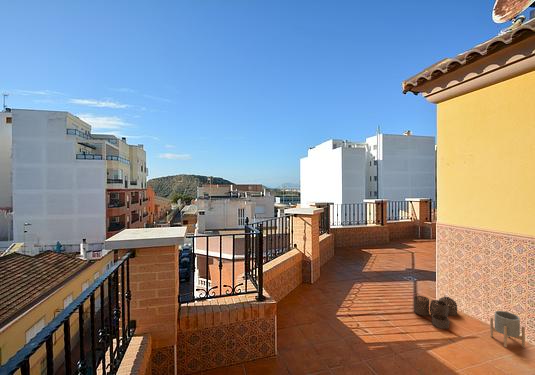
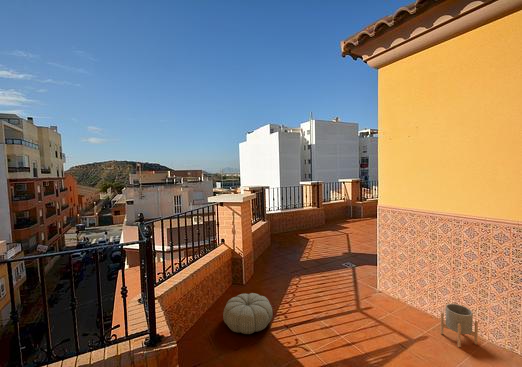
pouf: none [298,288,338,316] -> present [223,293,273,334]
woven basket: present [414,293,457,329] -> none [357,286,401,330]

